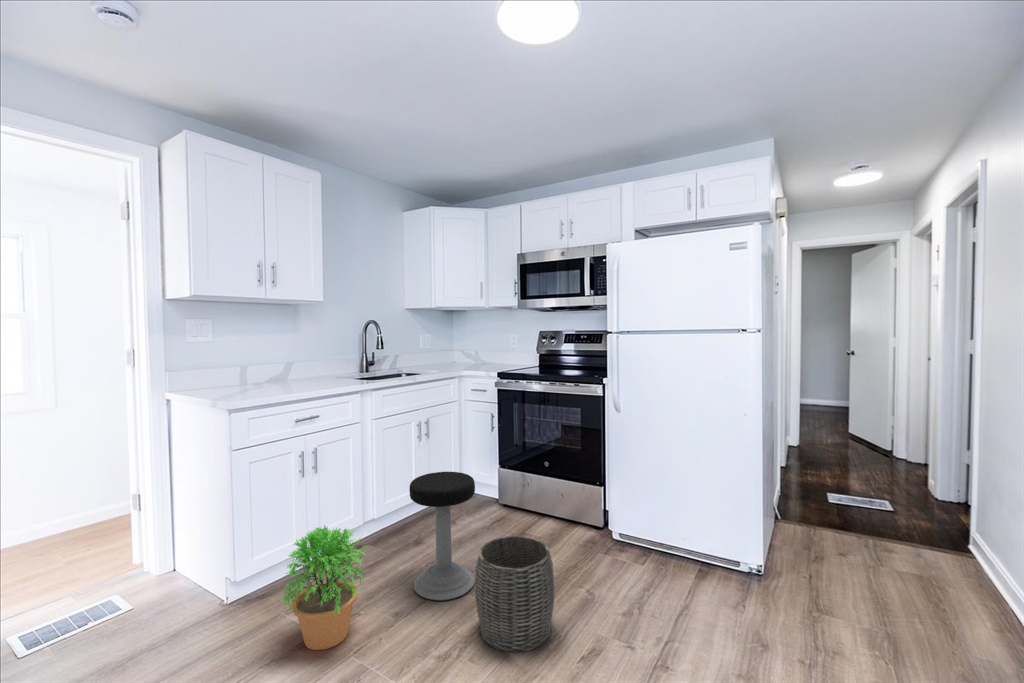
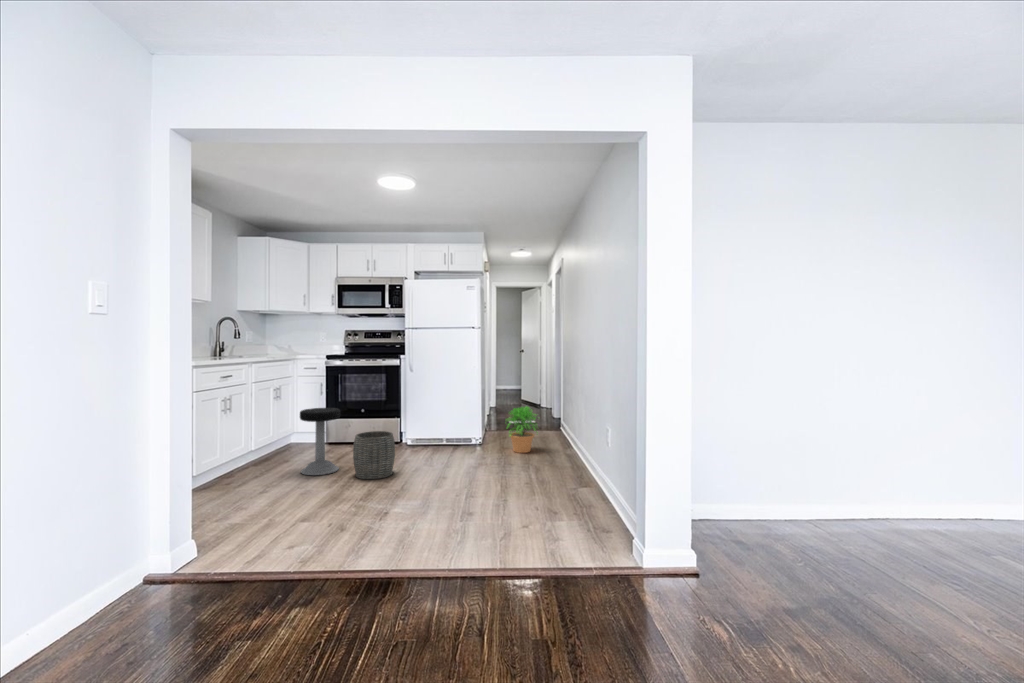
potted plant: present [282,525,365,650] -> present [507,407,537,453]

